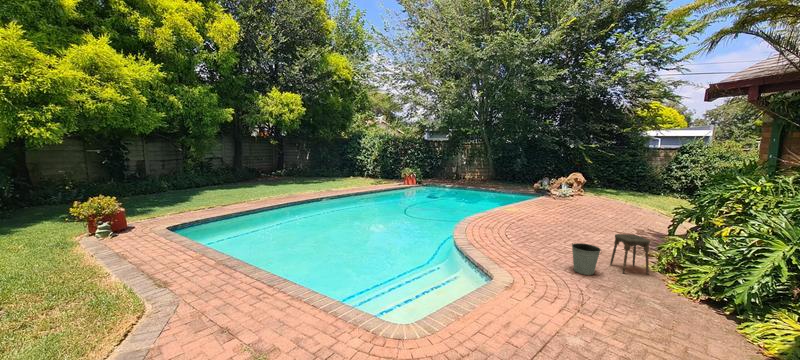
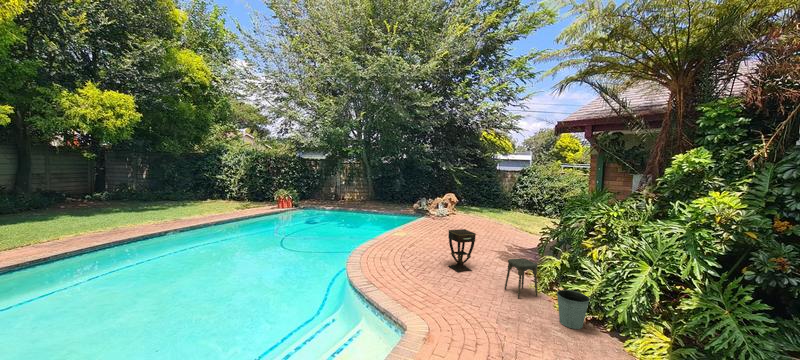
side table: none [554,204,585,247] -> present [448,229,476,273]
bucket: present [572,243,601,275] -> present [556,290,591,329]

